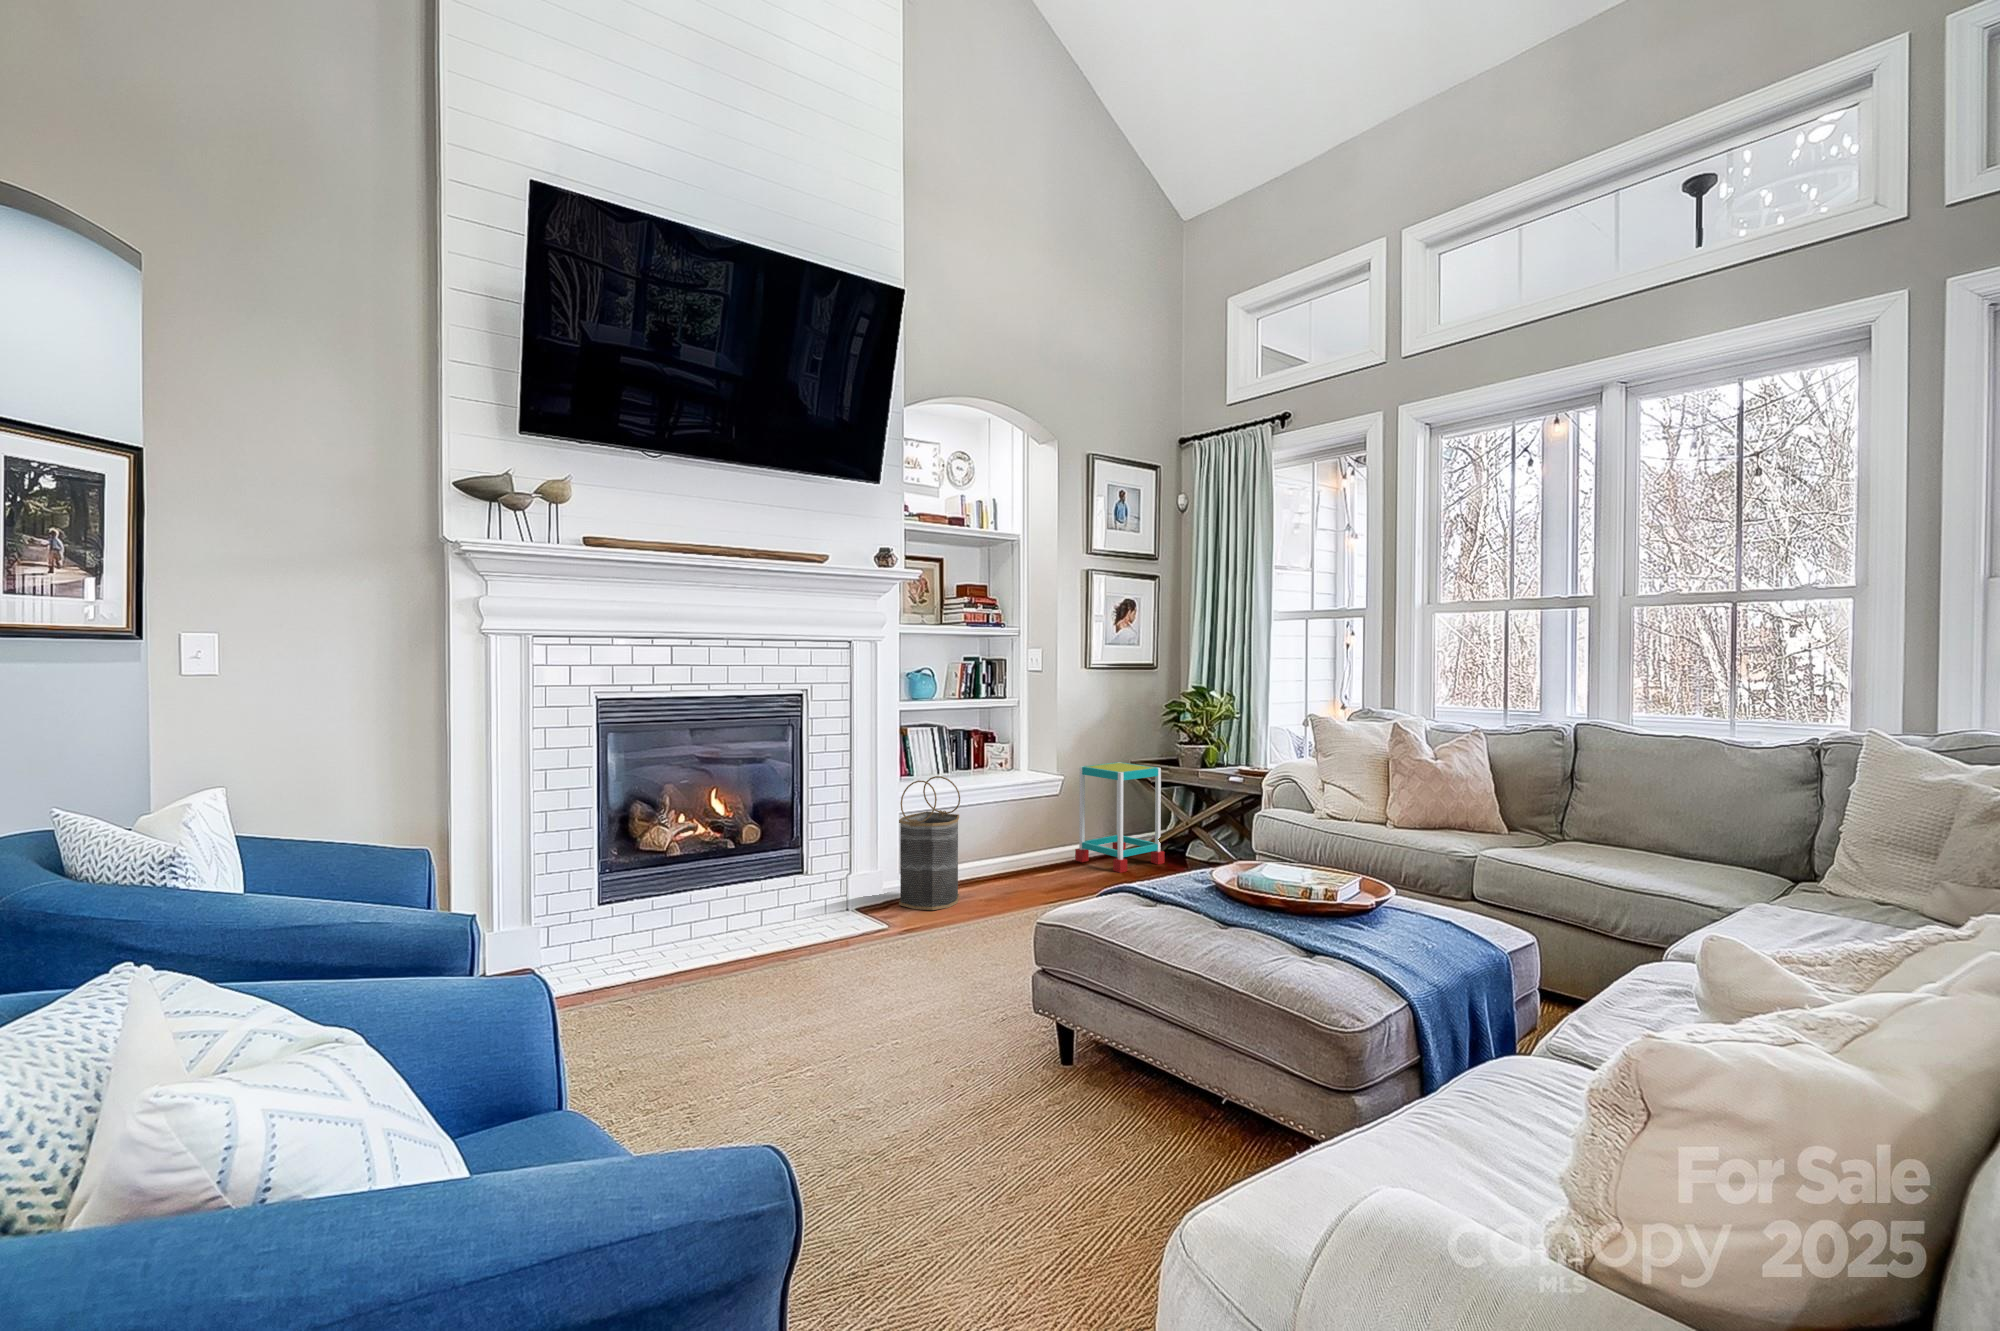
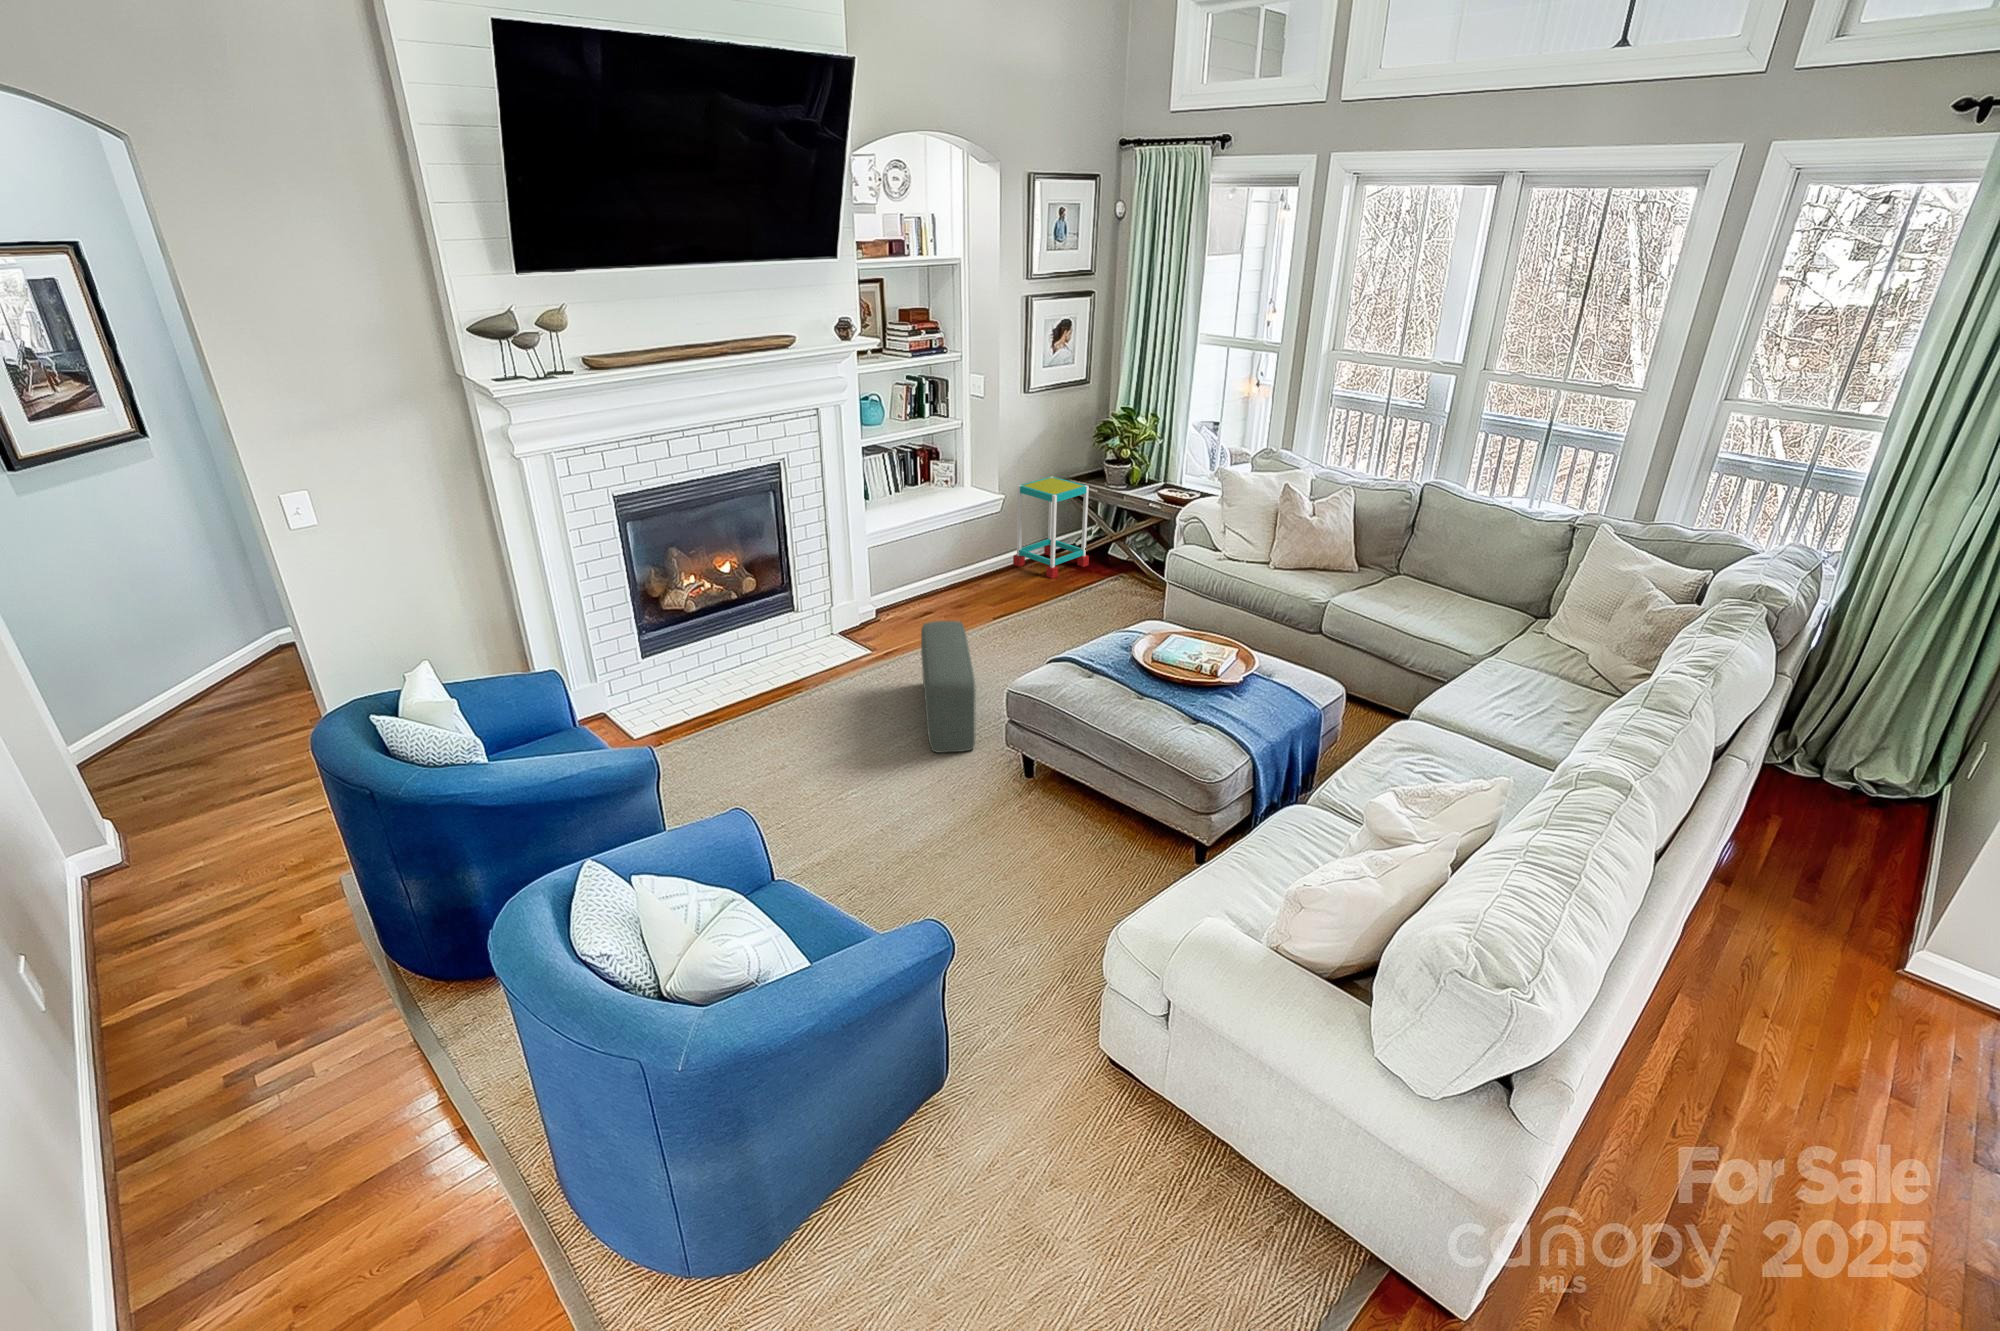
basket: present [899,776,960,910] -> none [871,517,923,630]
pouf: none [930,872,998,1032] -> present [921,621,976,753]

